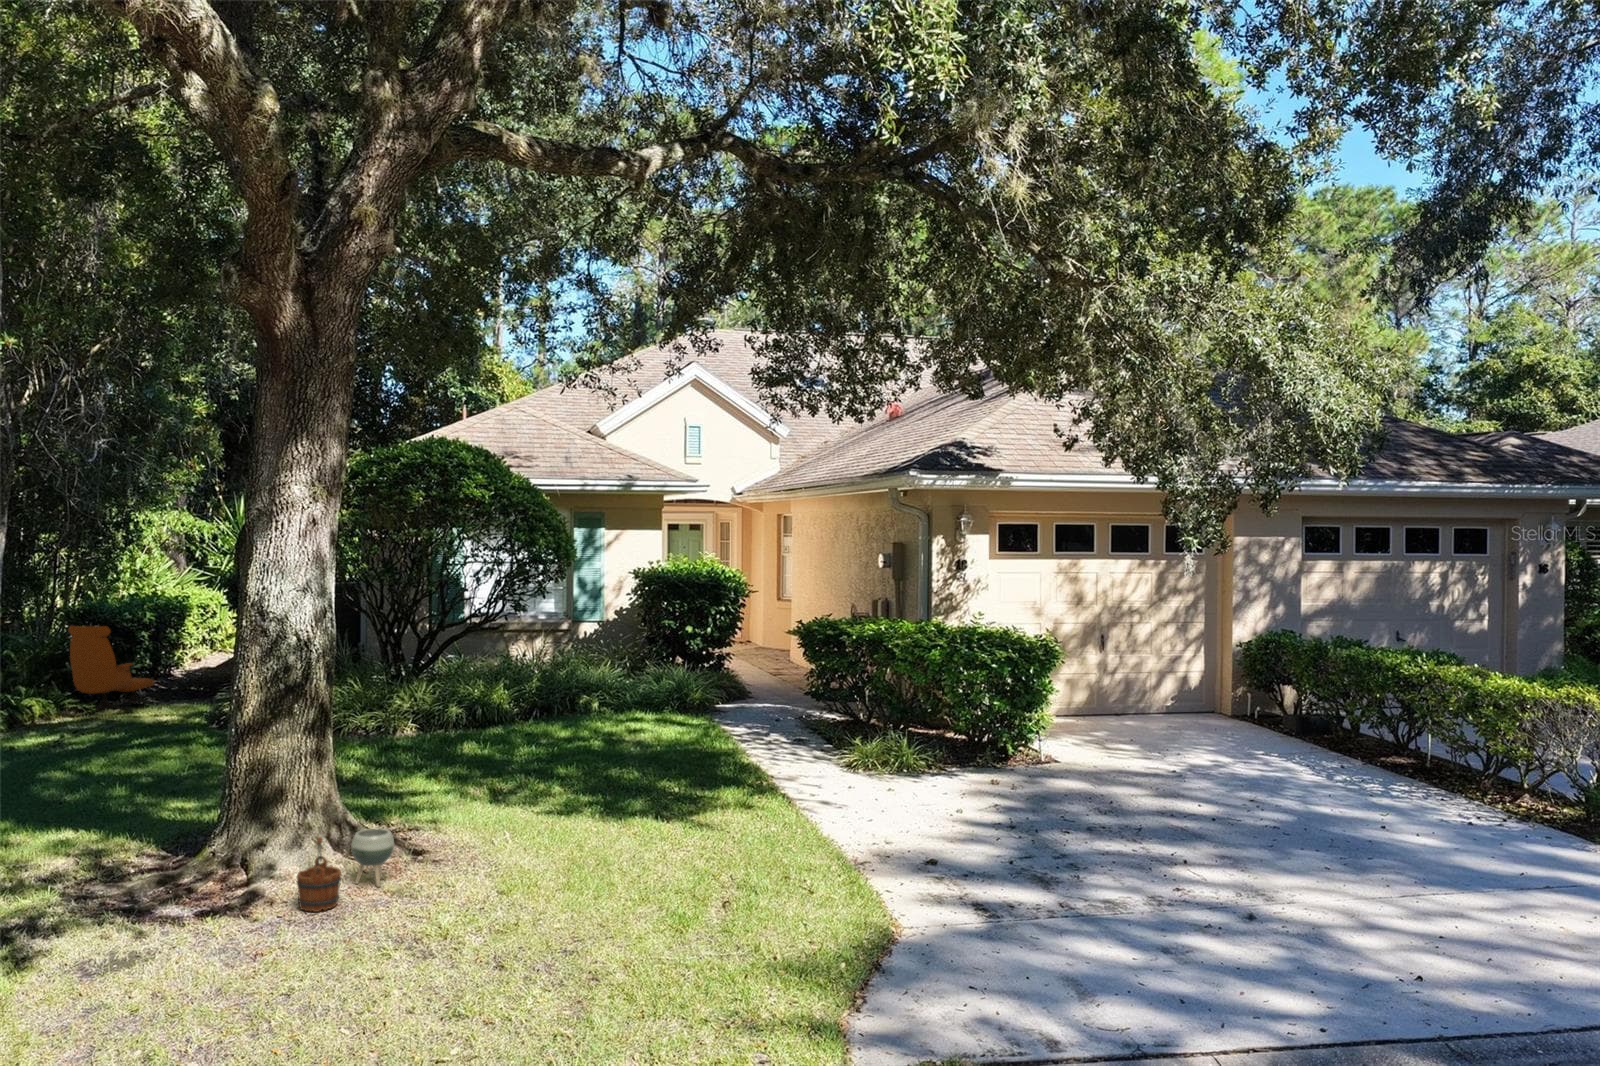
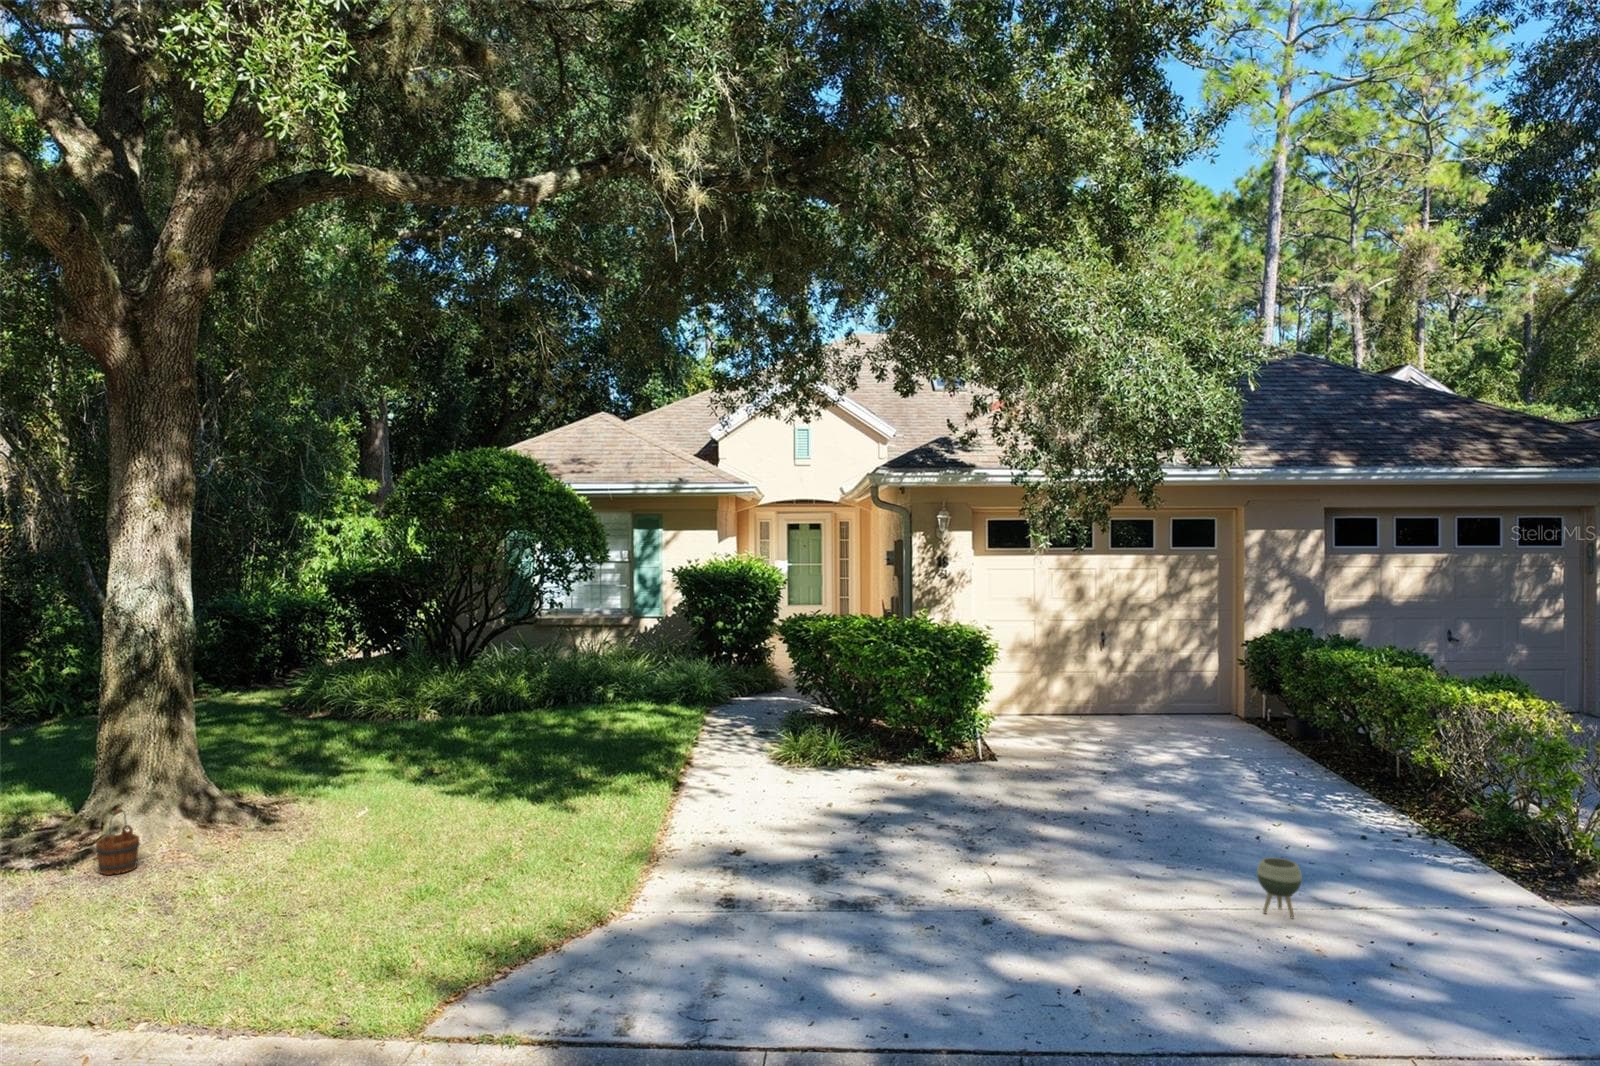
lounge chair: present [69,626,154,716] -> none [196,618,278,692]
planter: present [351,828,394,887] -> present [1257,858,1302,918]

